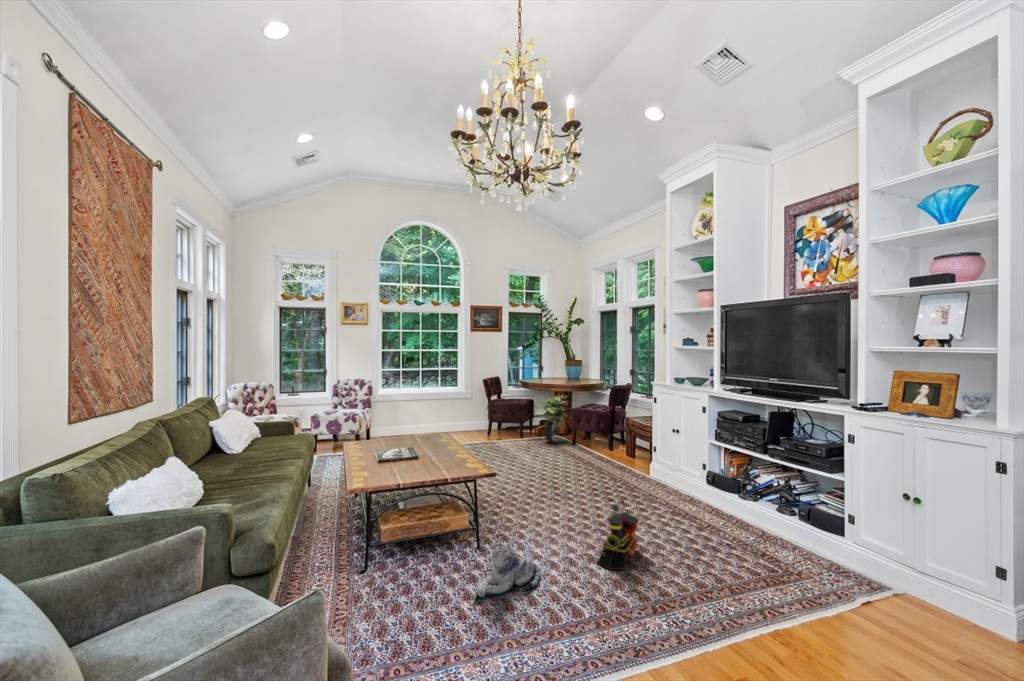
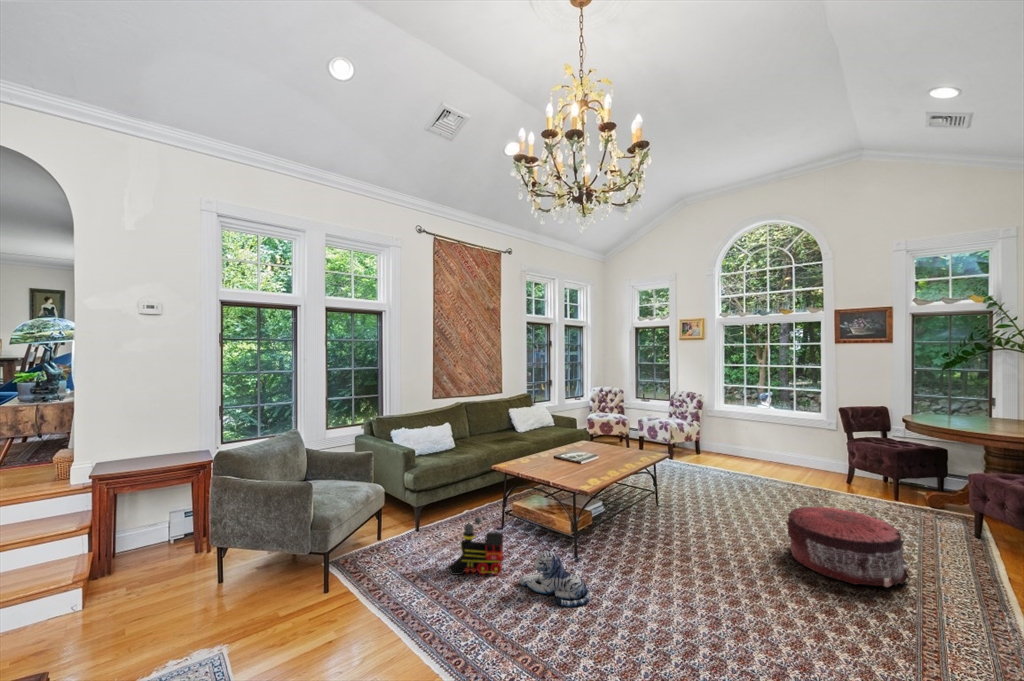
potted plant: present [542,395,567,443] -> none [915,442,978,513]
pouf: none [543,445,605,490] -> present [787,507,910,587]
toy train: present [597,500,639,570] -> present [449,516,504,575]

